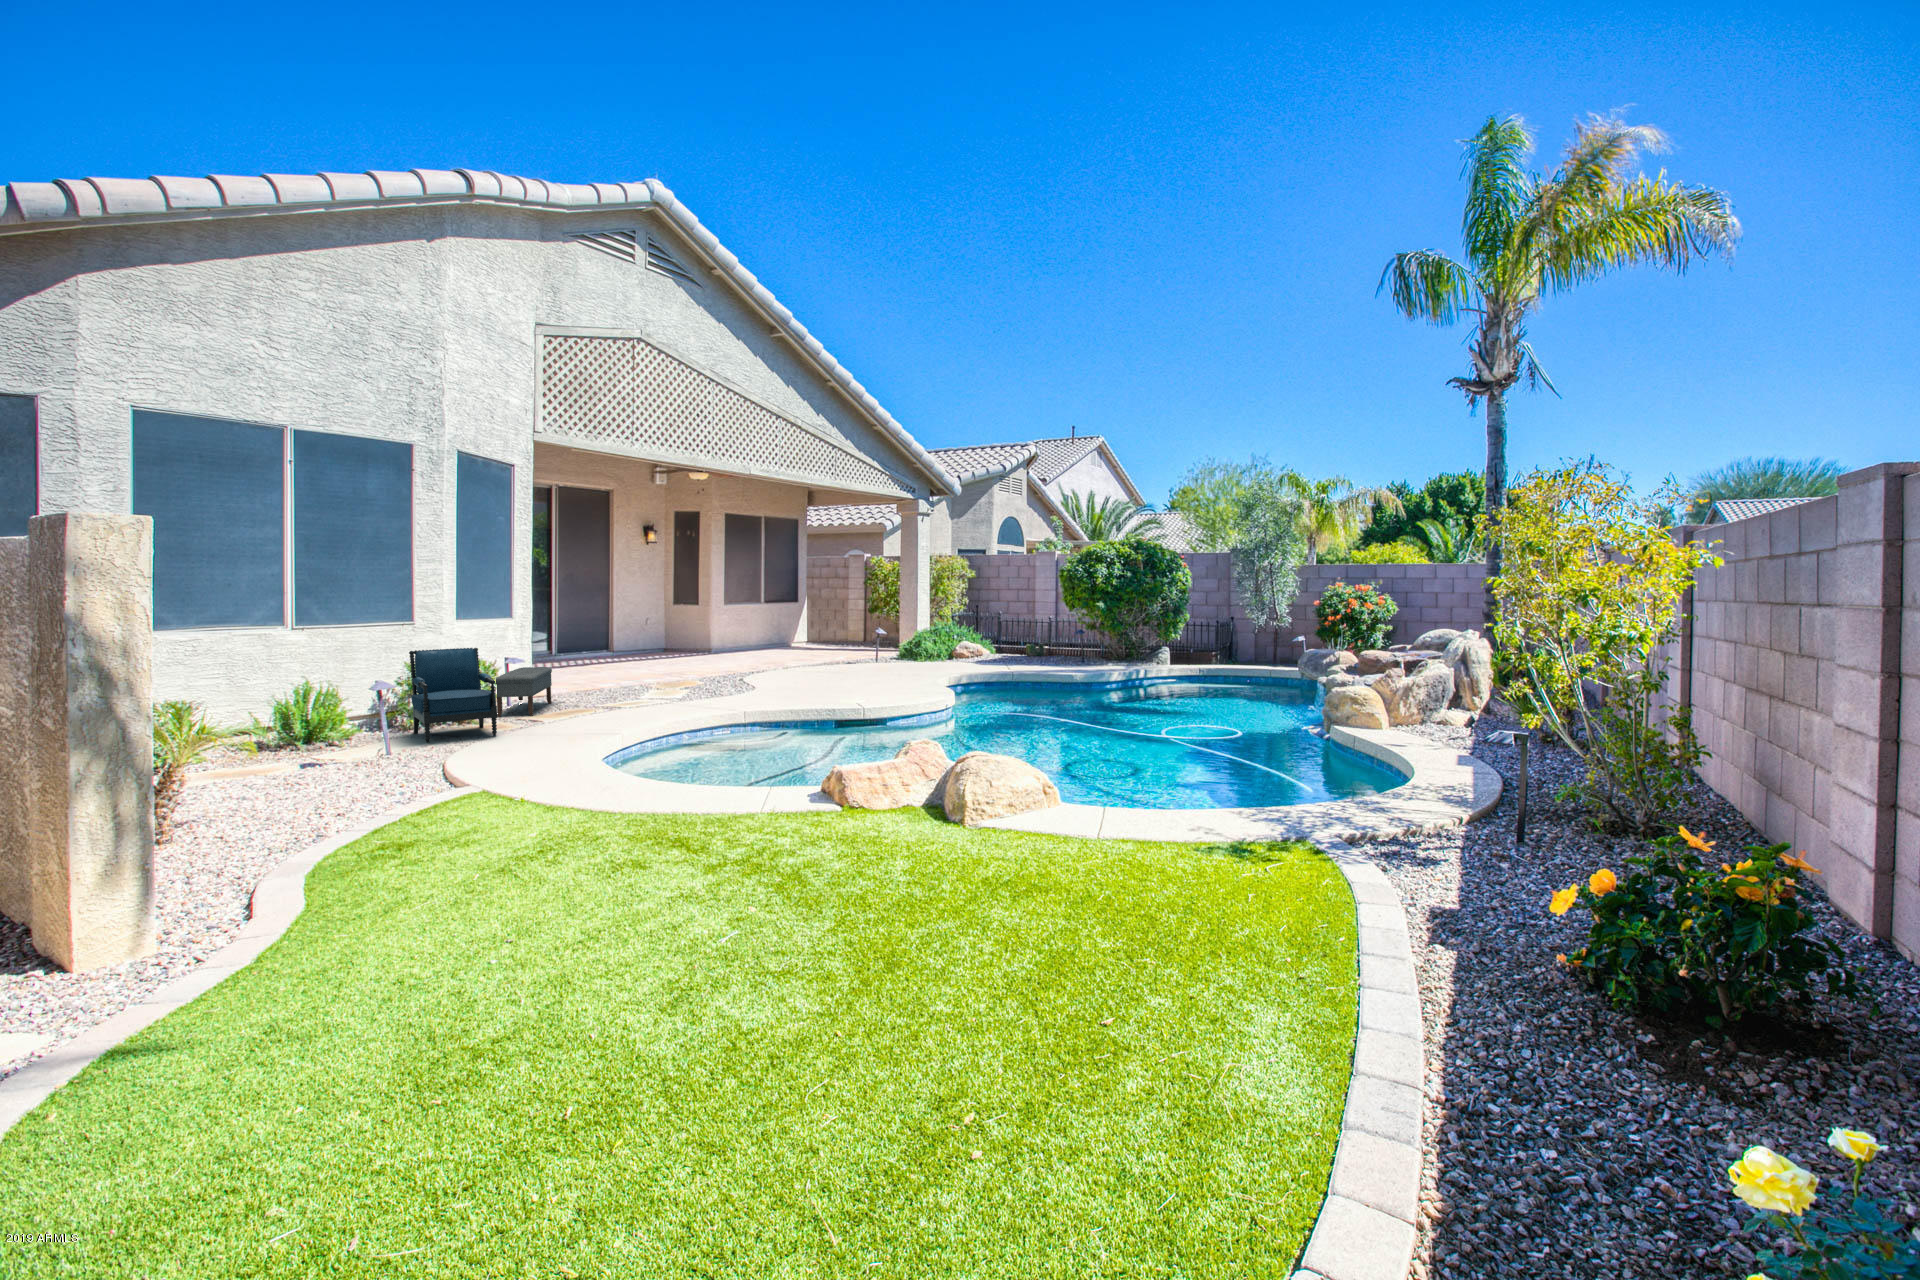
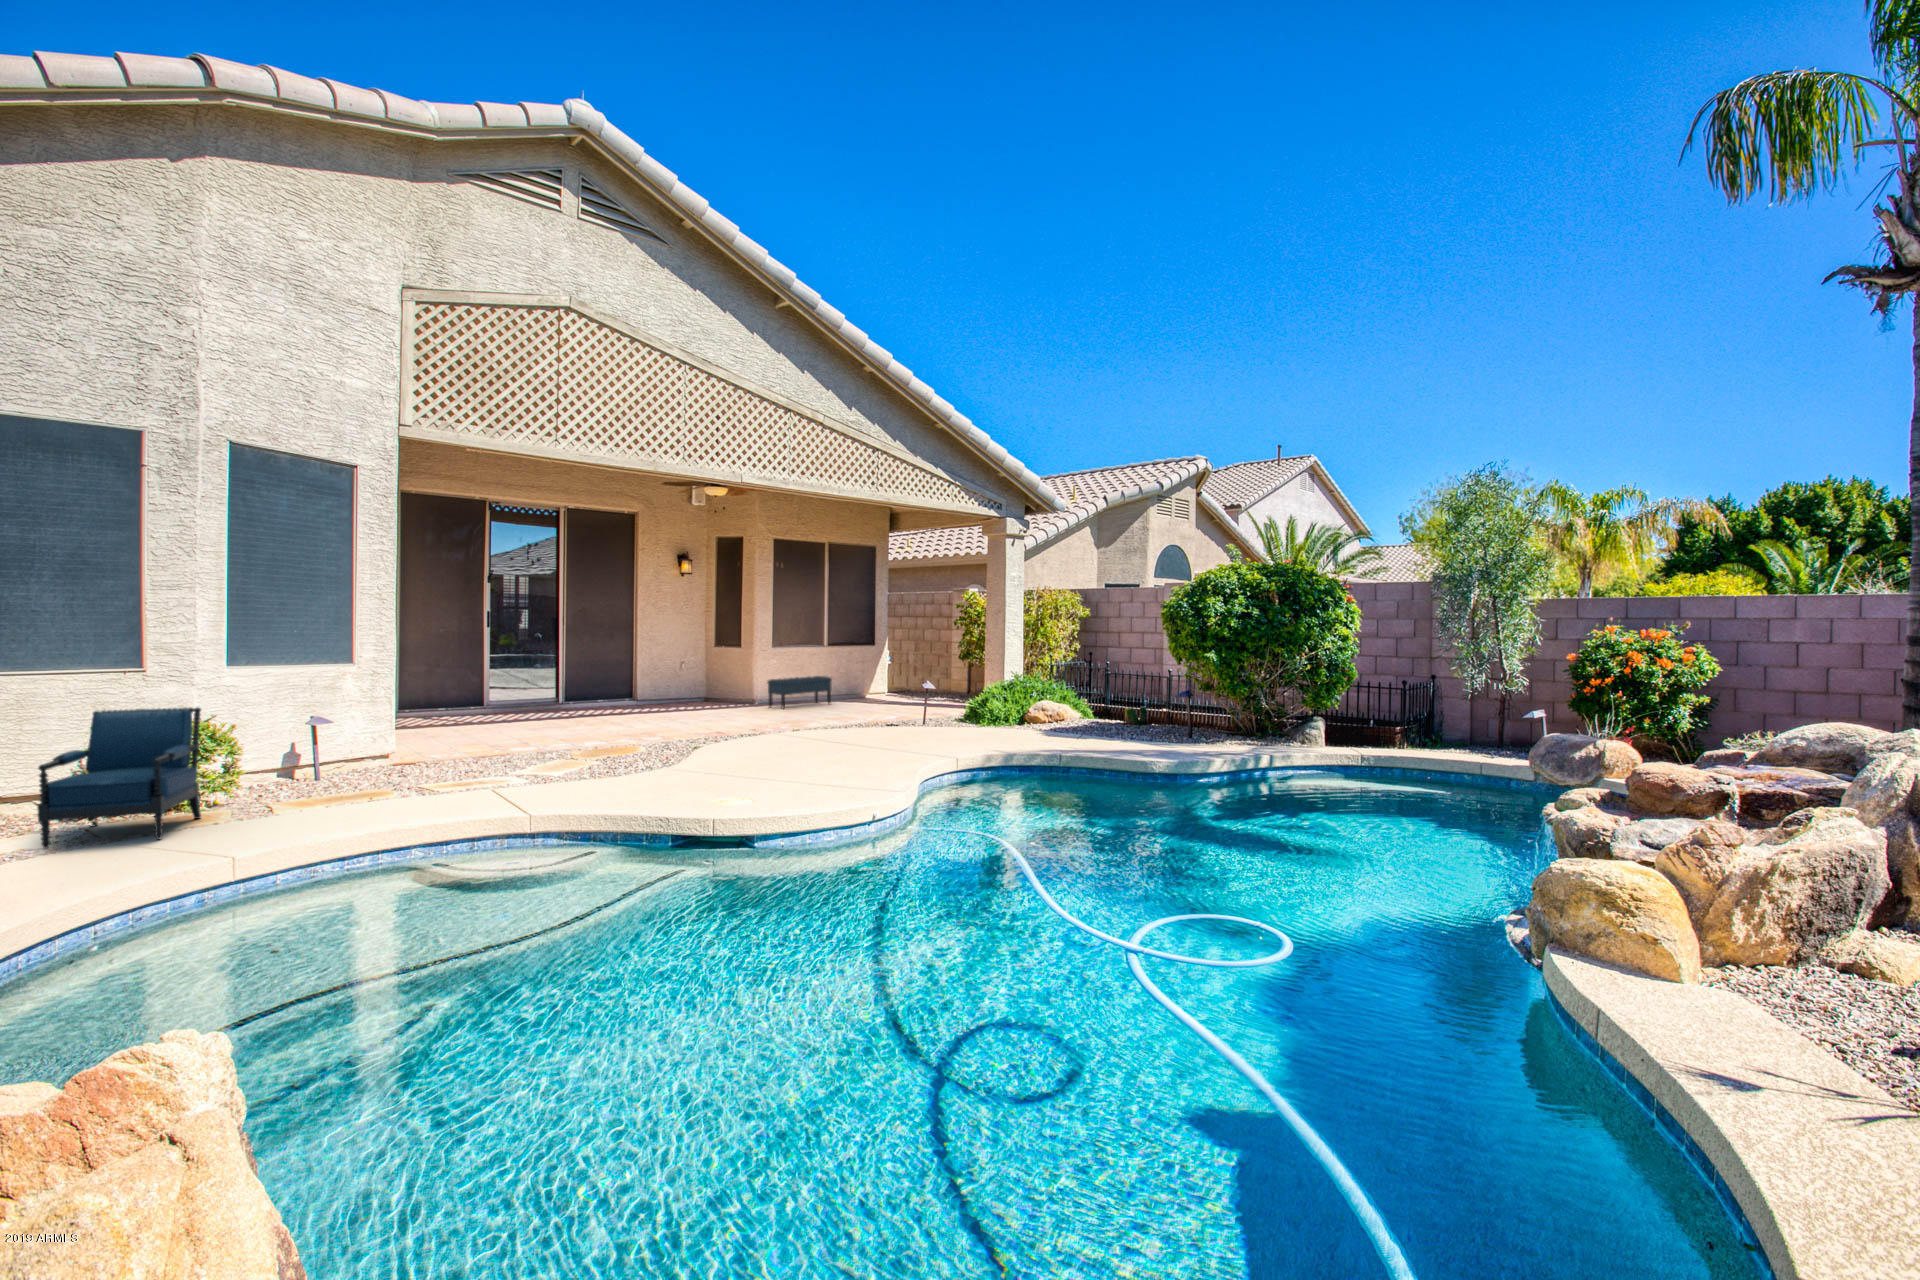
bench: present [495,667,552,717] -> present [767,676,832,709]

